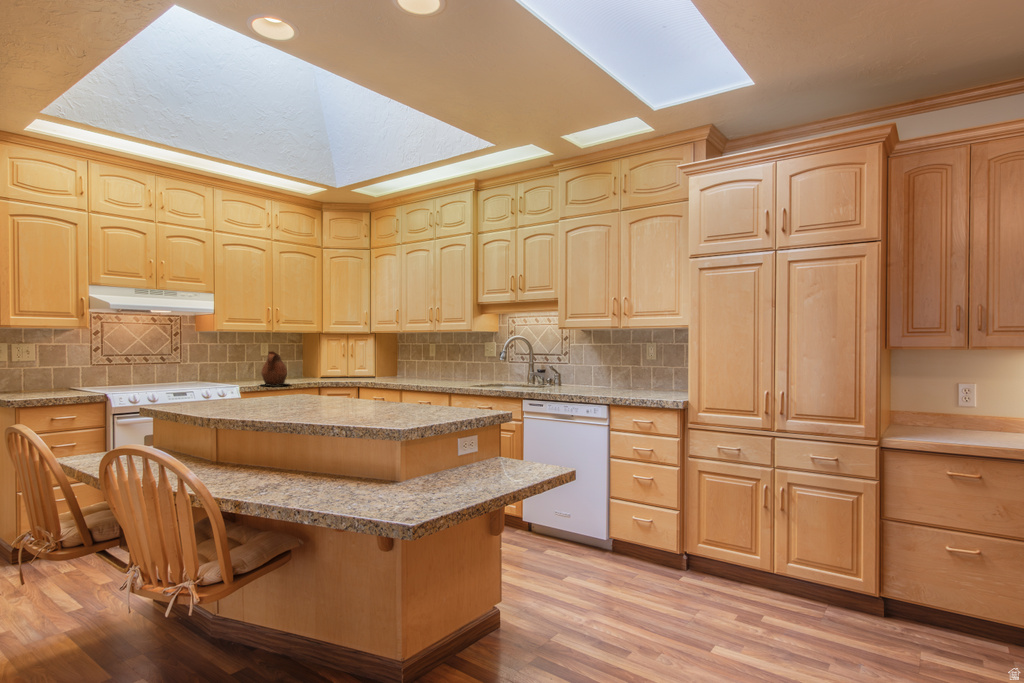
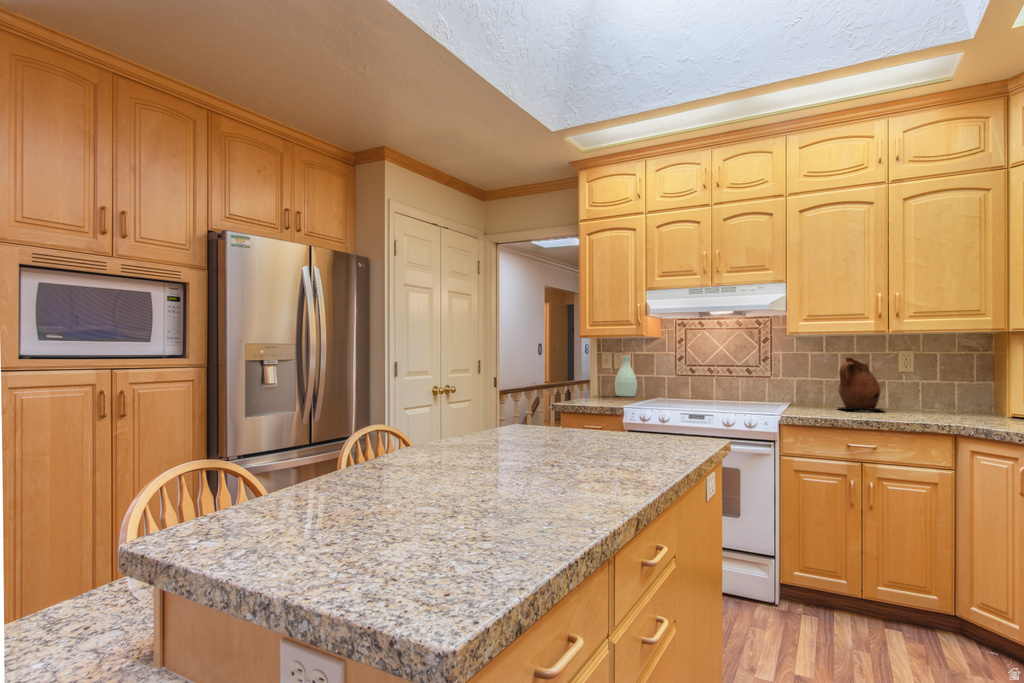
bottle: none [30,344,58,390] -> present [615,351,637,396]

